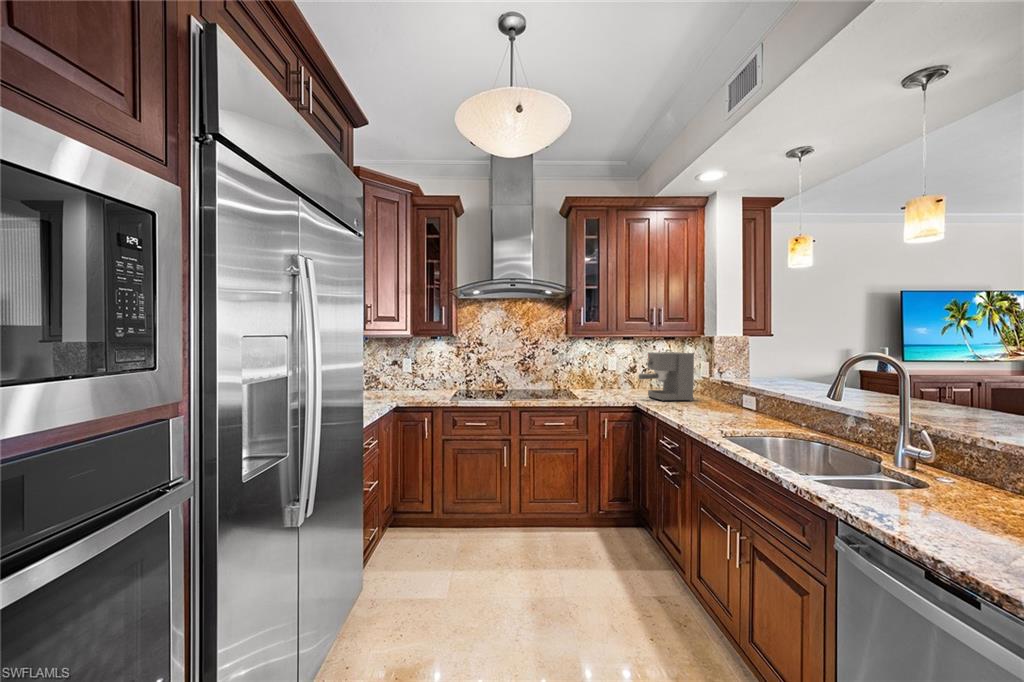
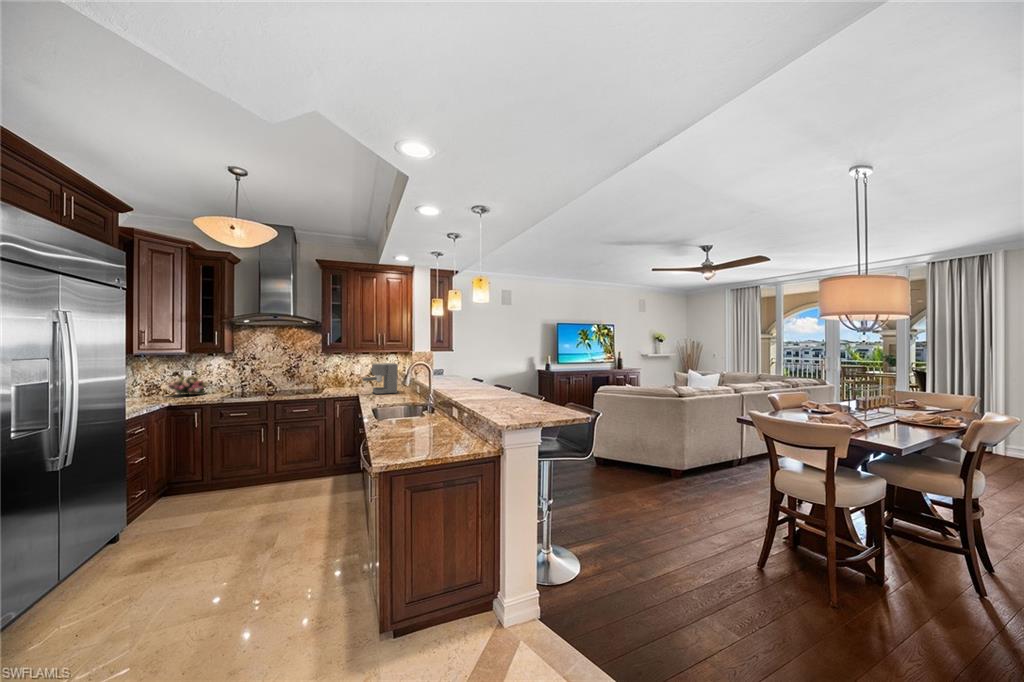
flower arrangement: none [388,365,431,392] -> present [168,376,208,395]

